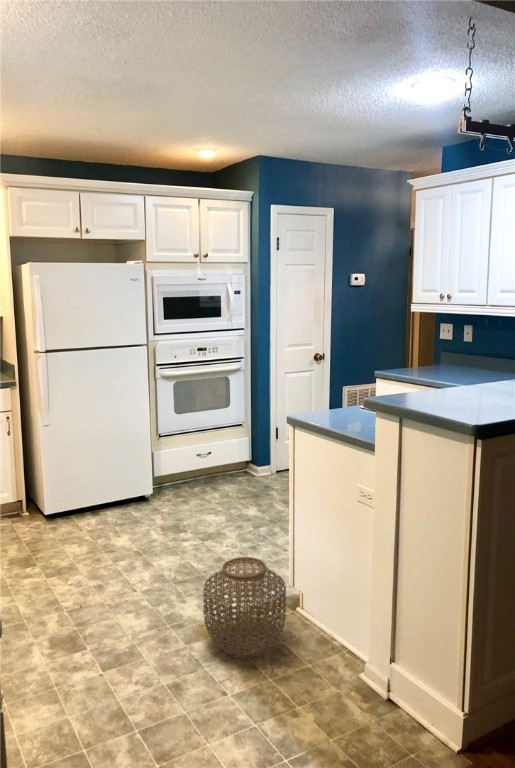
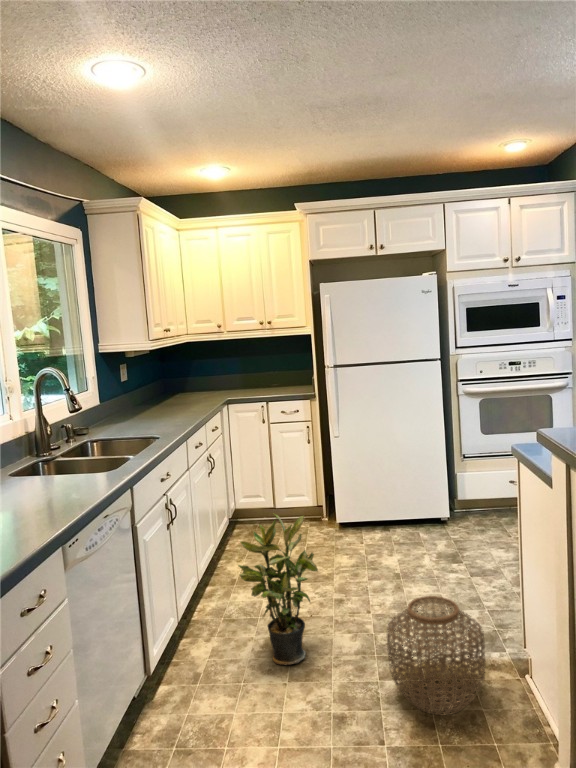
potted plant: none [34,504,115,661] -> present [238,515,318,665]

